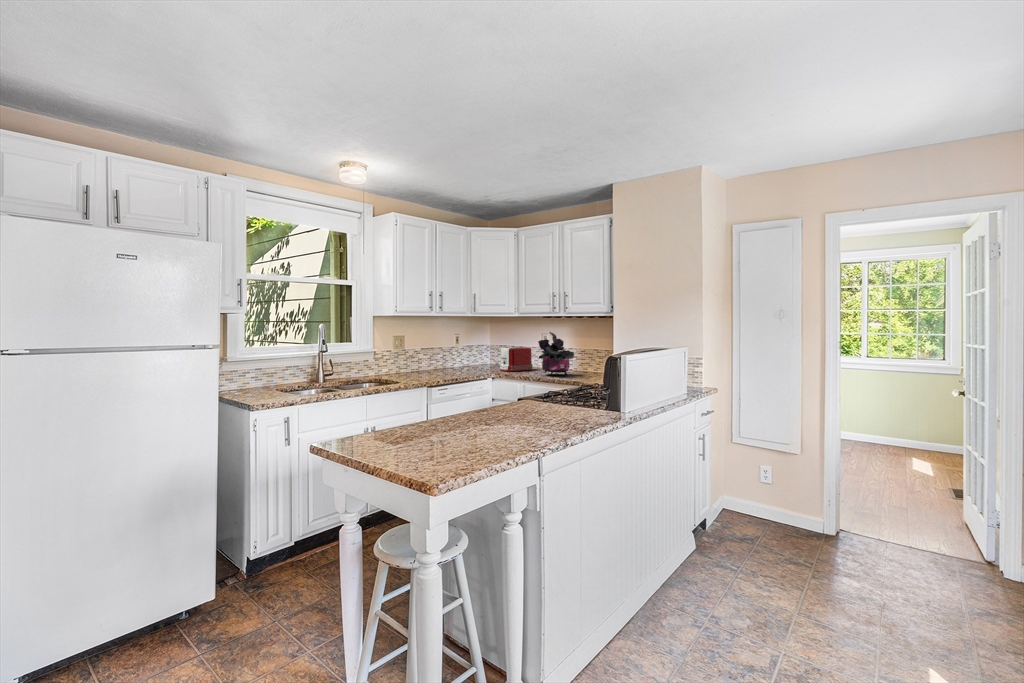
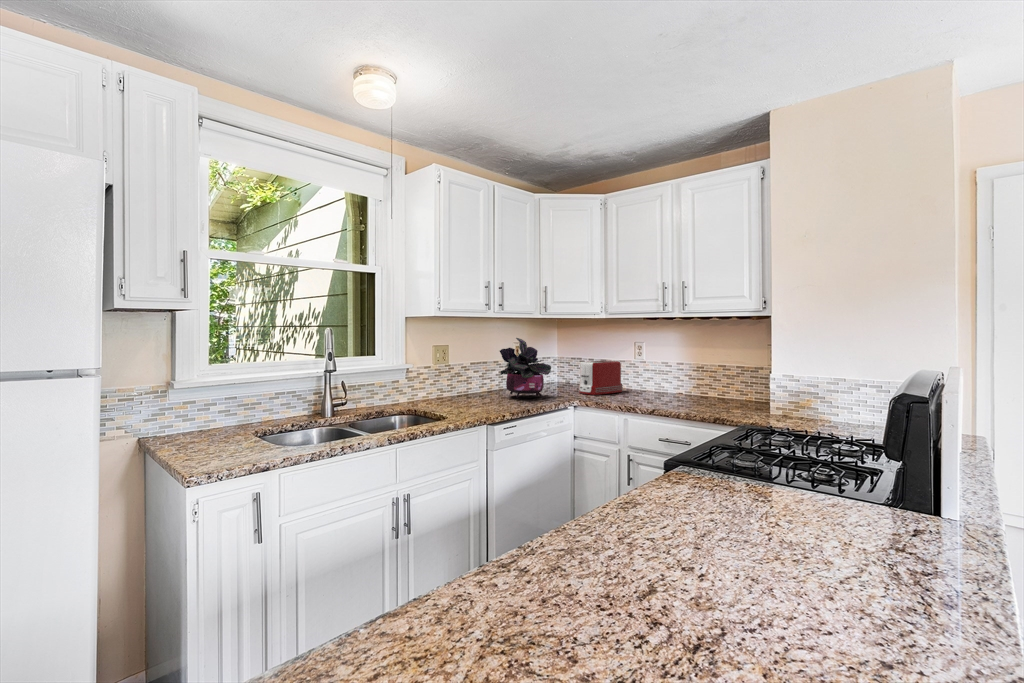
potted plant: present [538,332,574,375] -> present [500,338,551,398]

